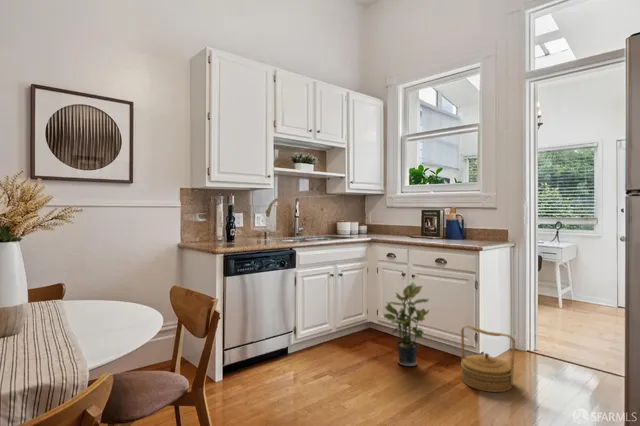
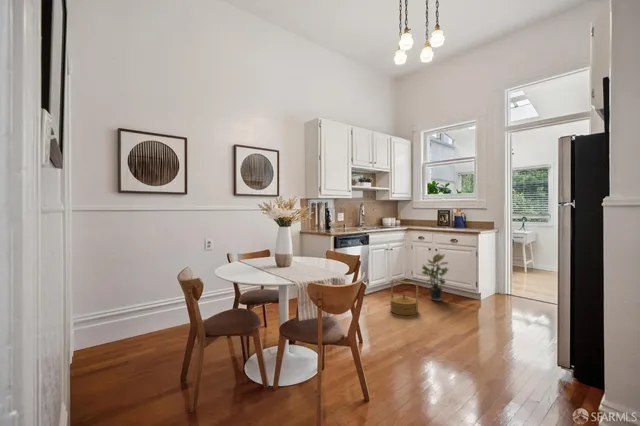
basket: present [461,326,515,392] -> present [390,279,418,315]

